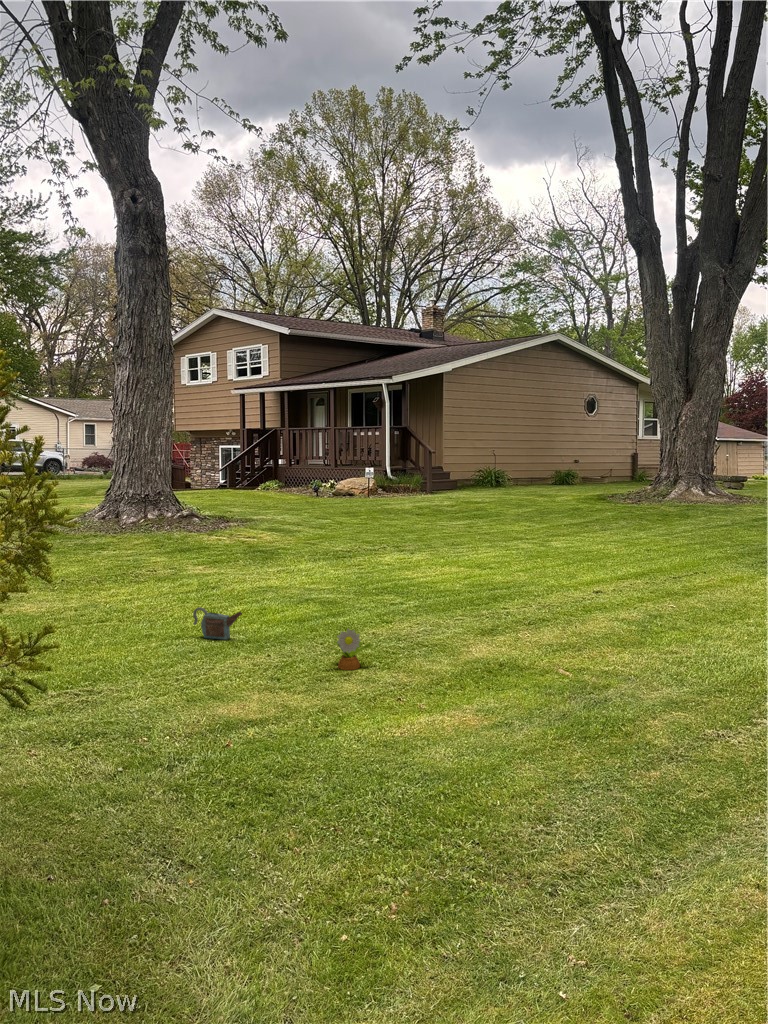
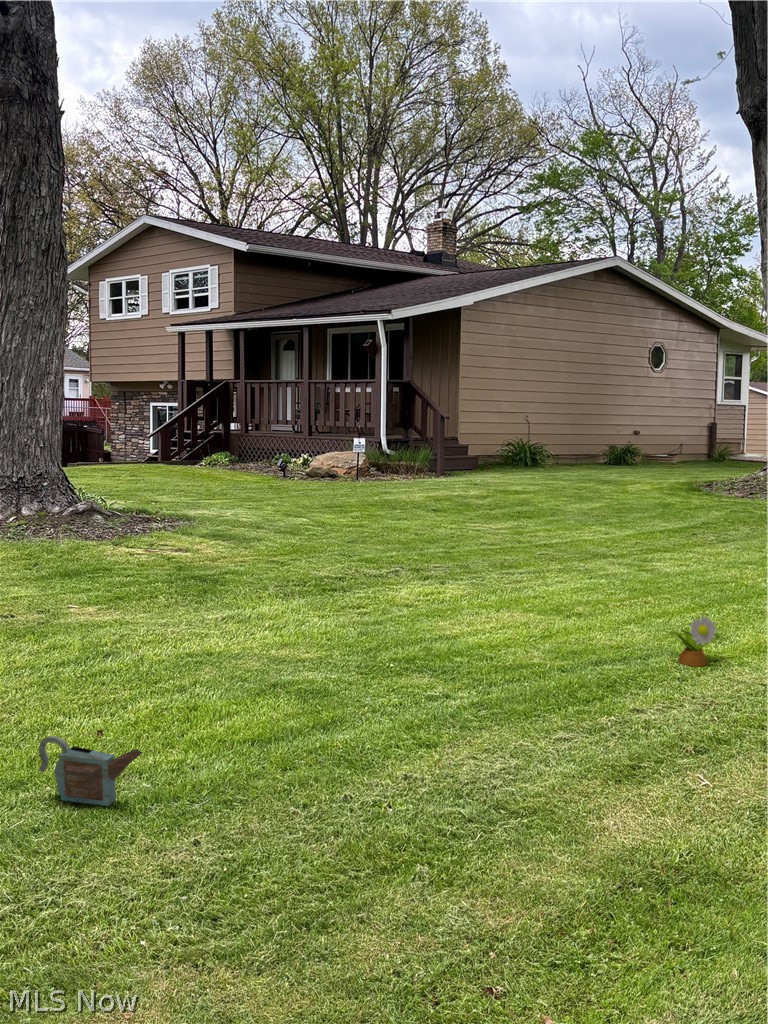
decorative plant: present [331,629,373,670] -> present [670,615,722,666]

